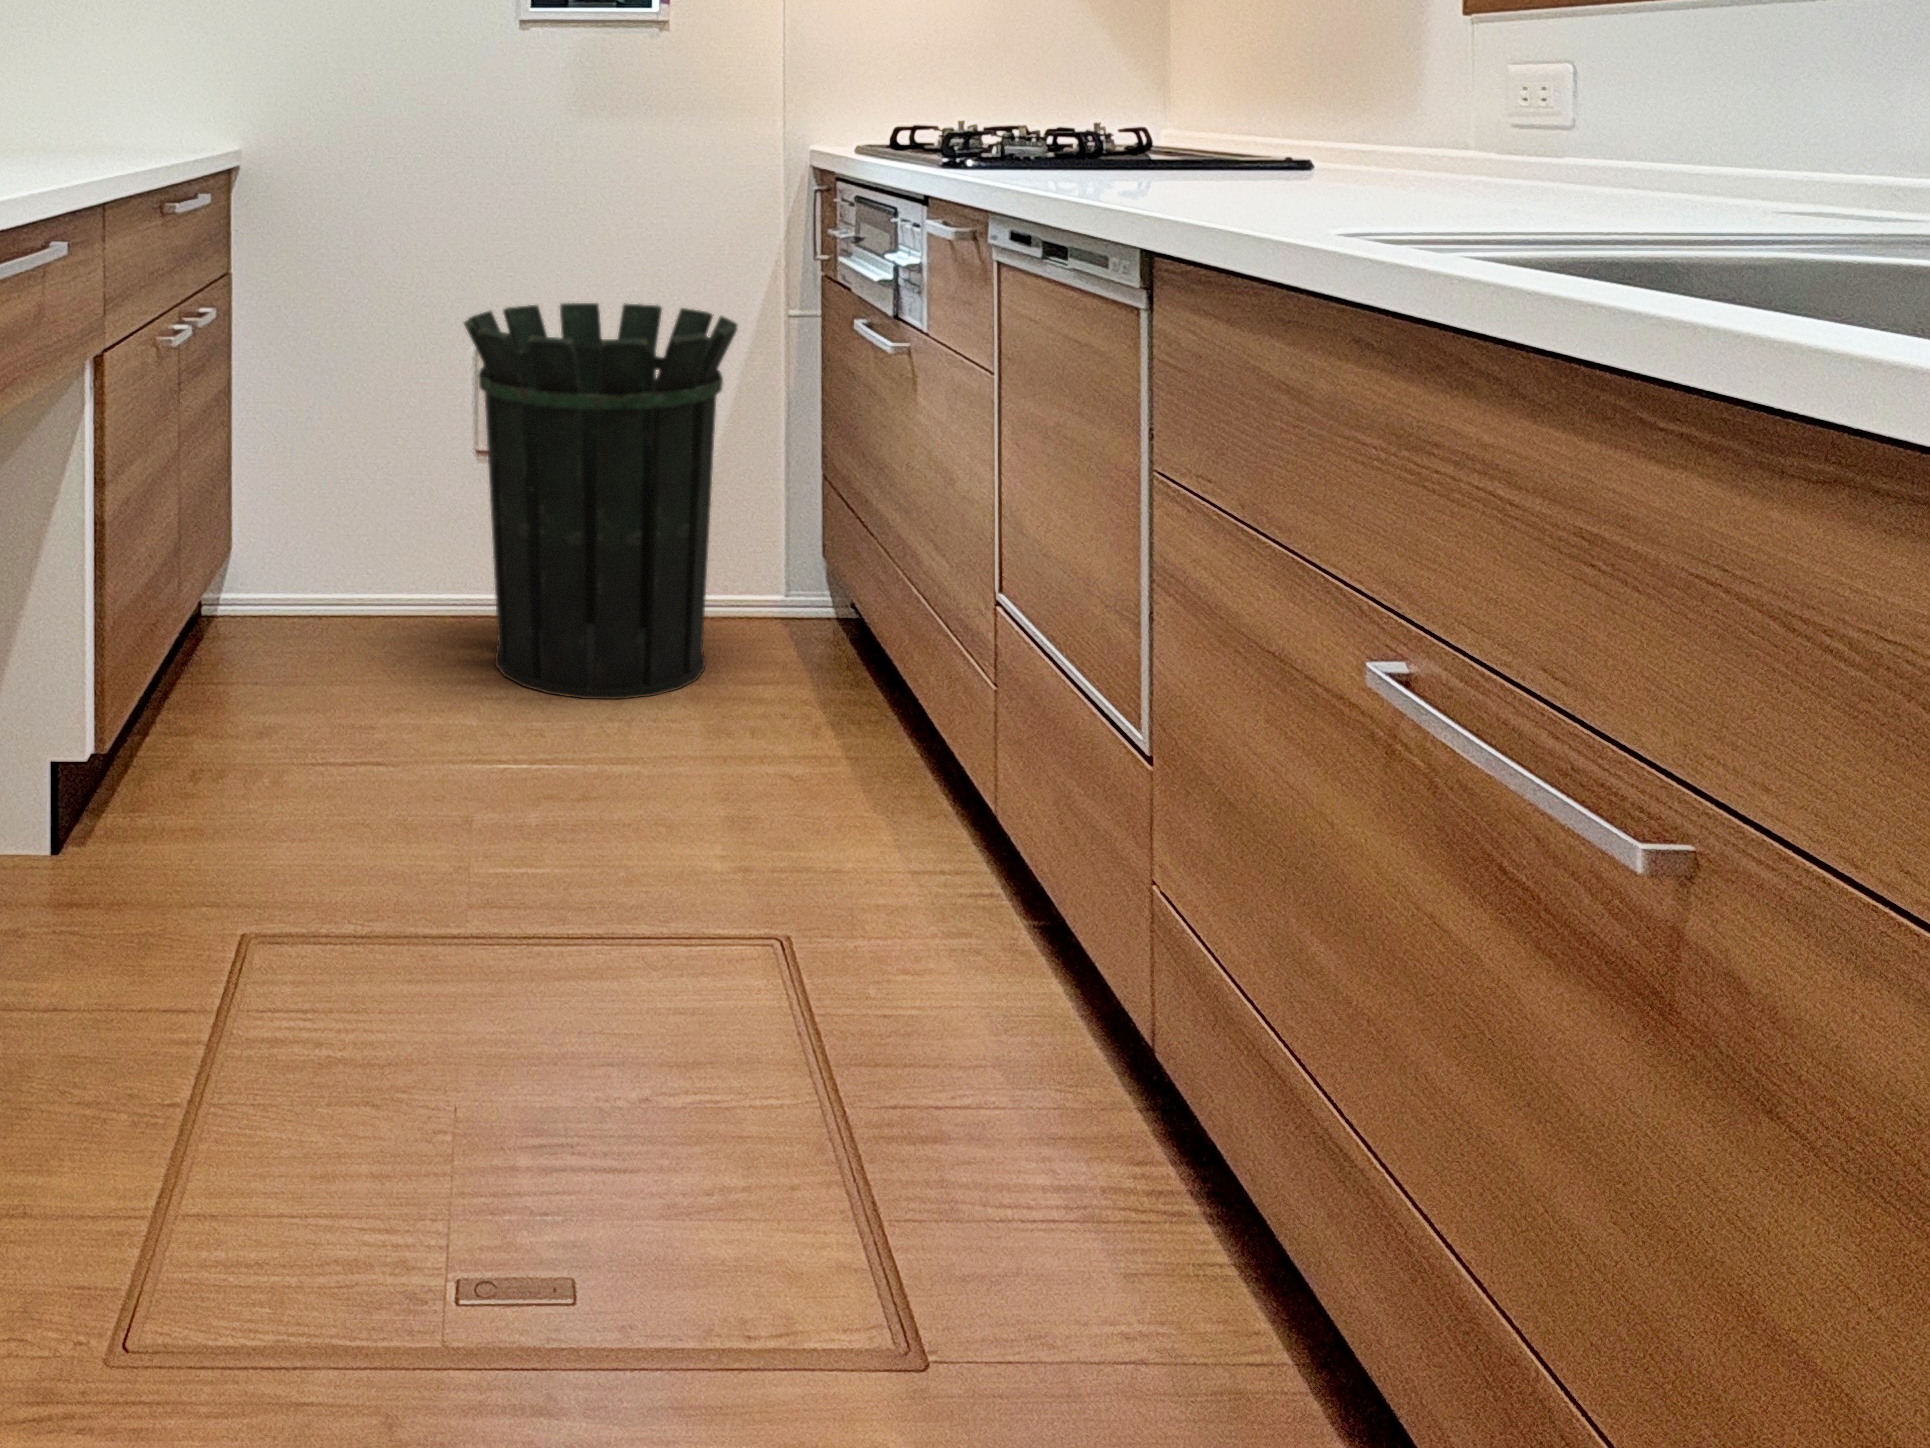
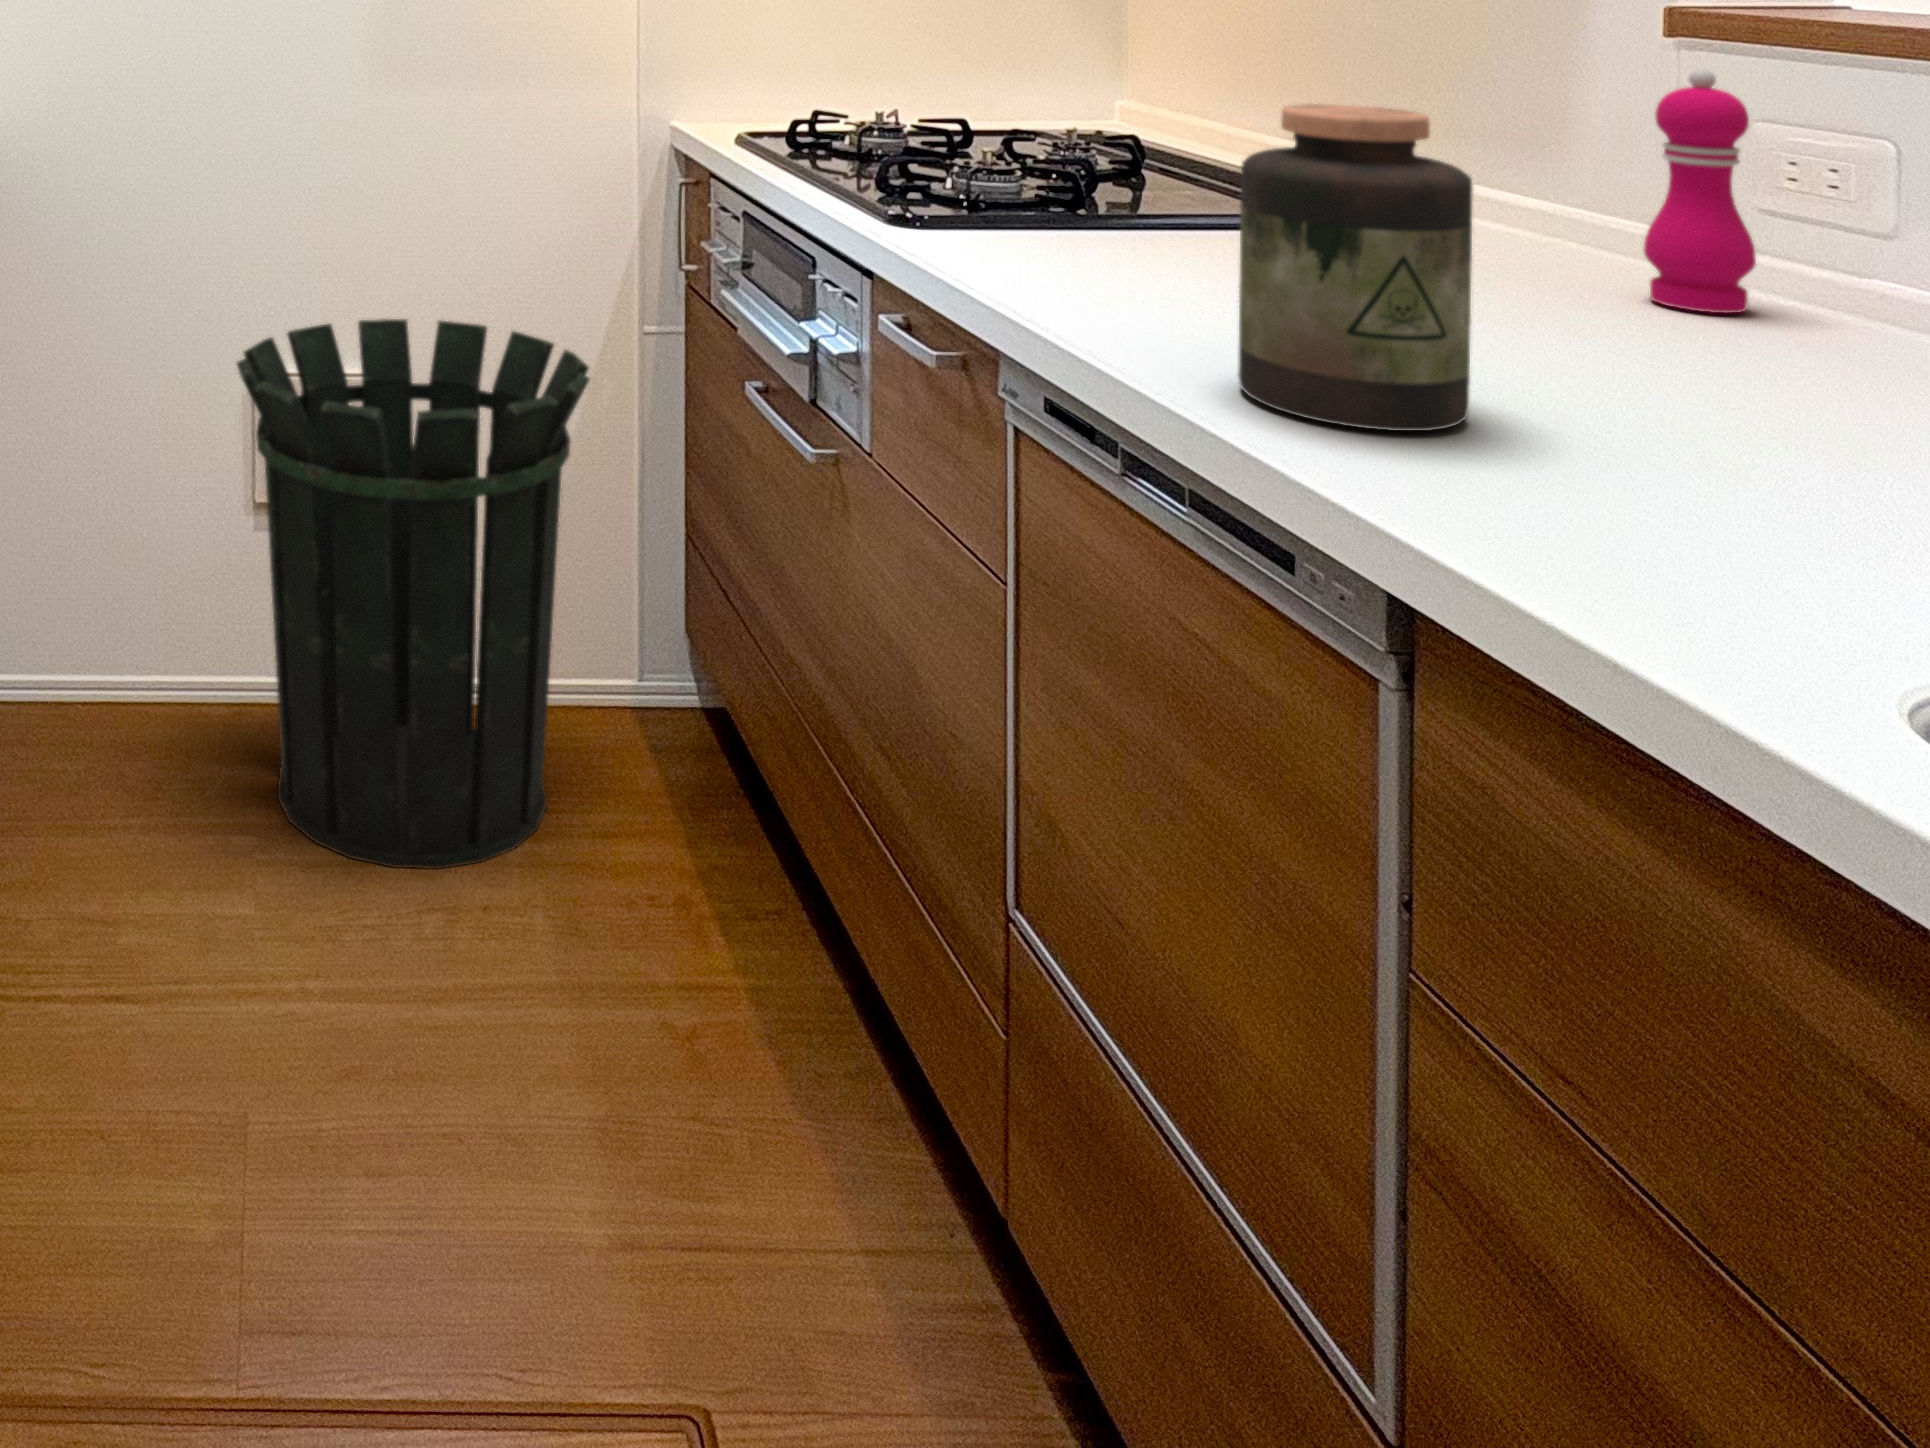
jar: none [1111,12,1244,204] -> present [1238,104,1473,431]
pepper mill: none [1430,22,1498,185] -> present [1643,69,1756,313]

